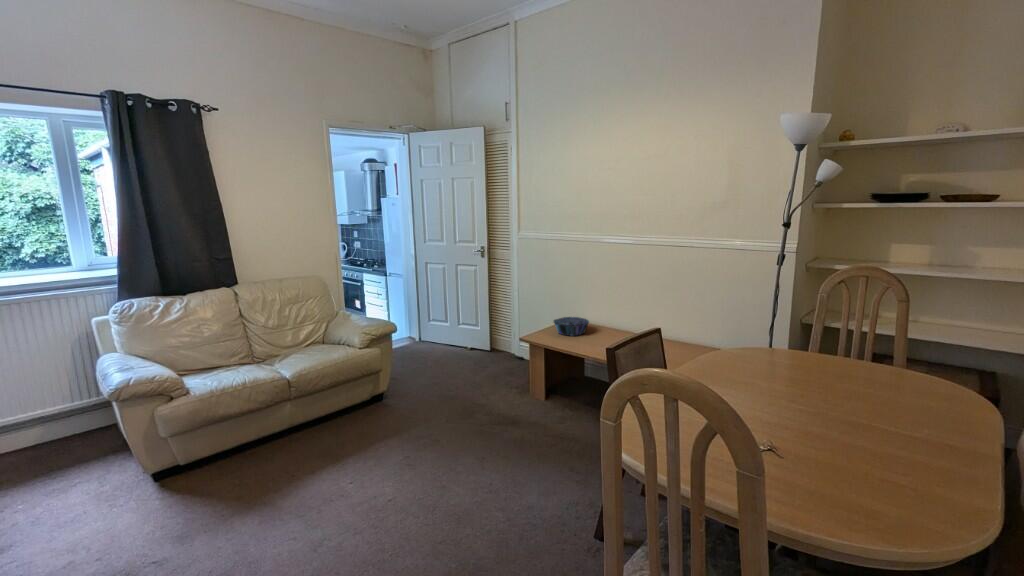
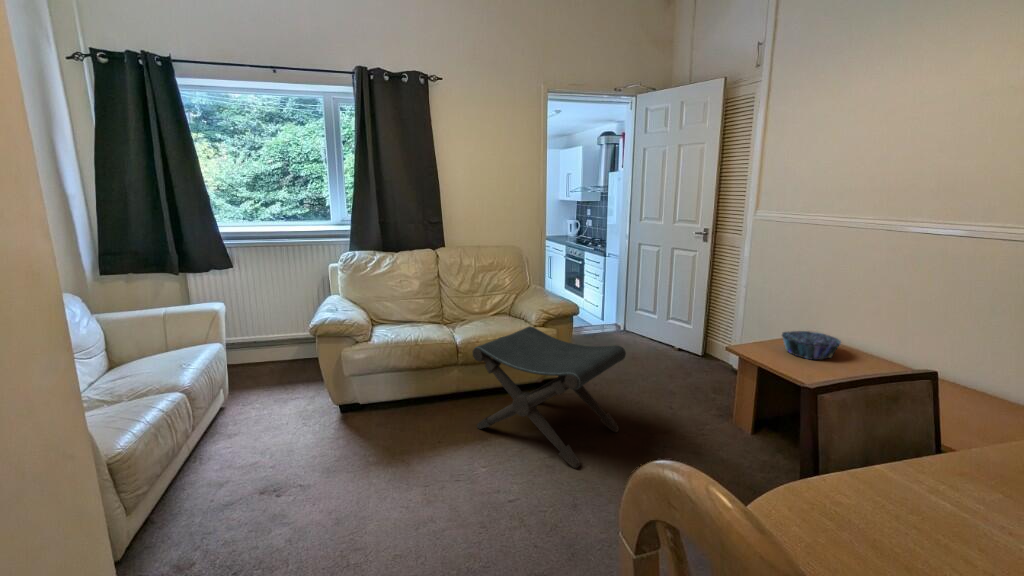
footstool: none [317,349,452,458] -> present [473,326,626,468]

